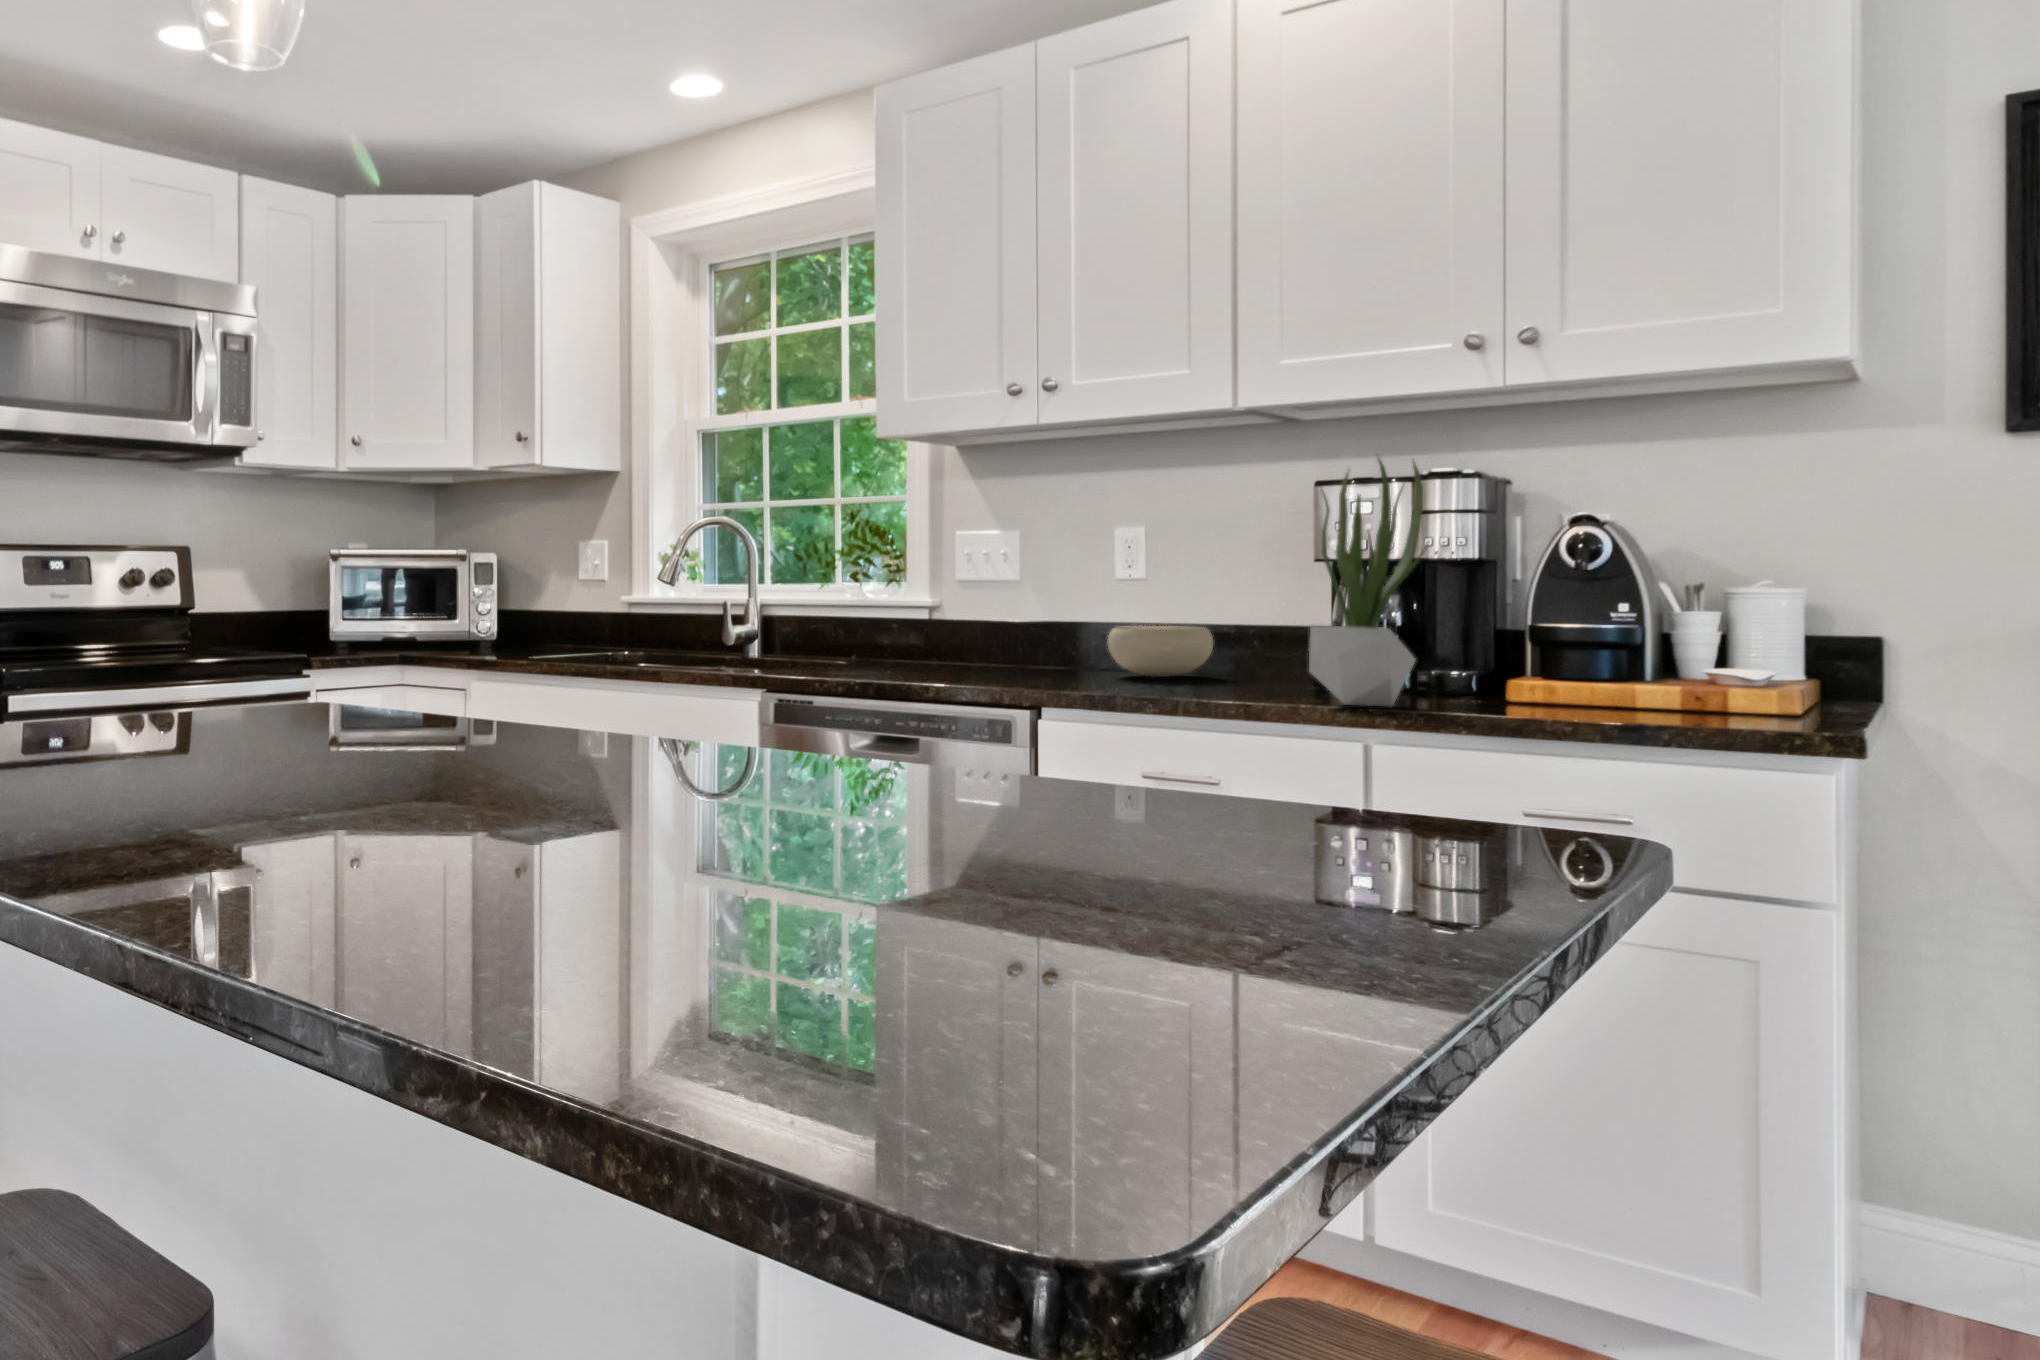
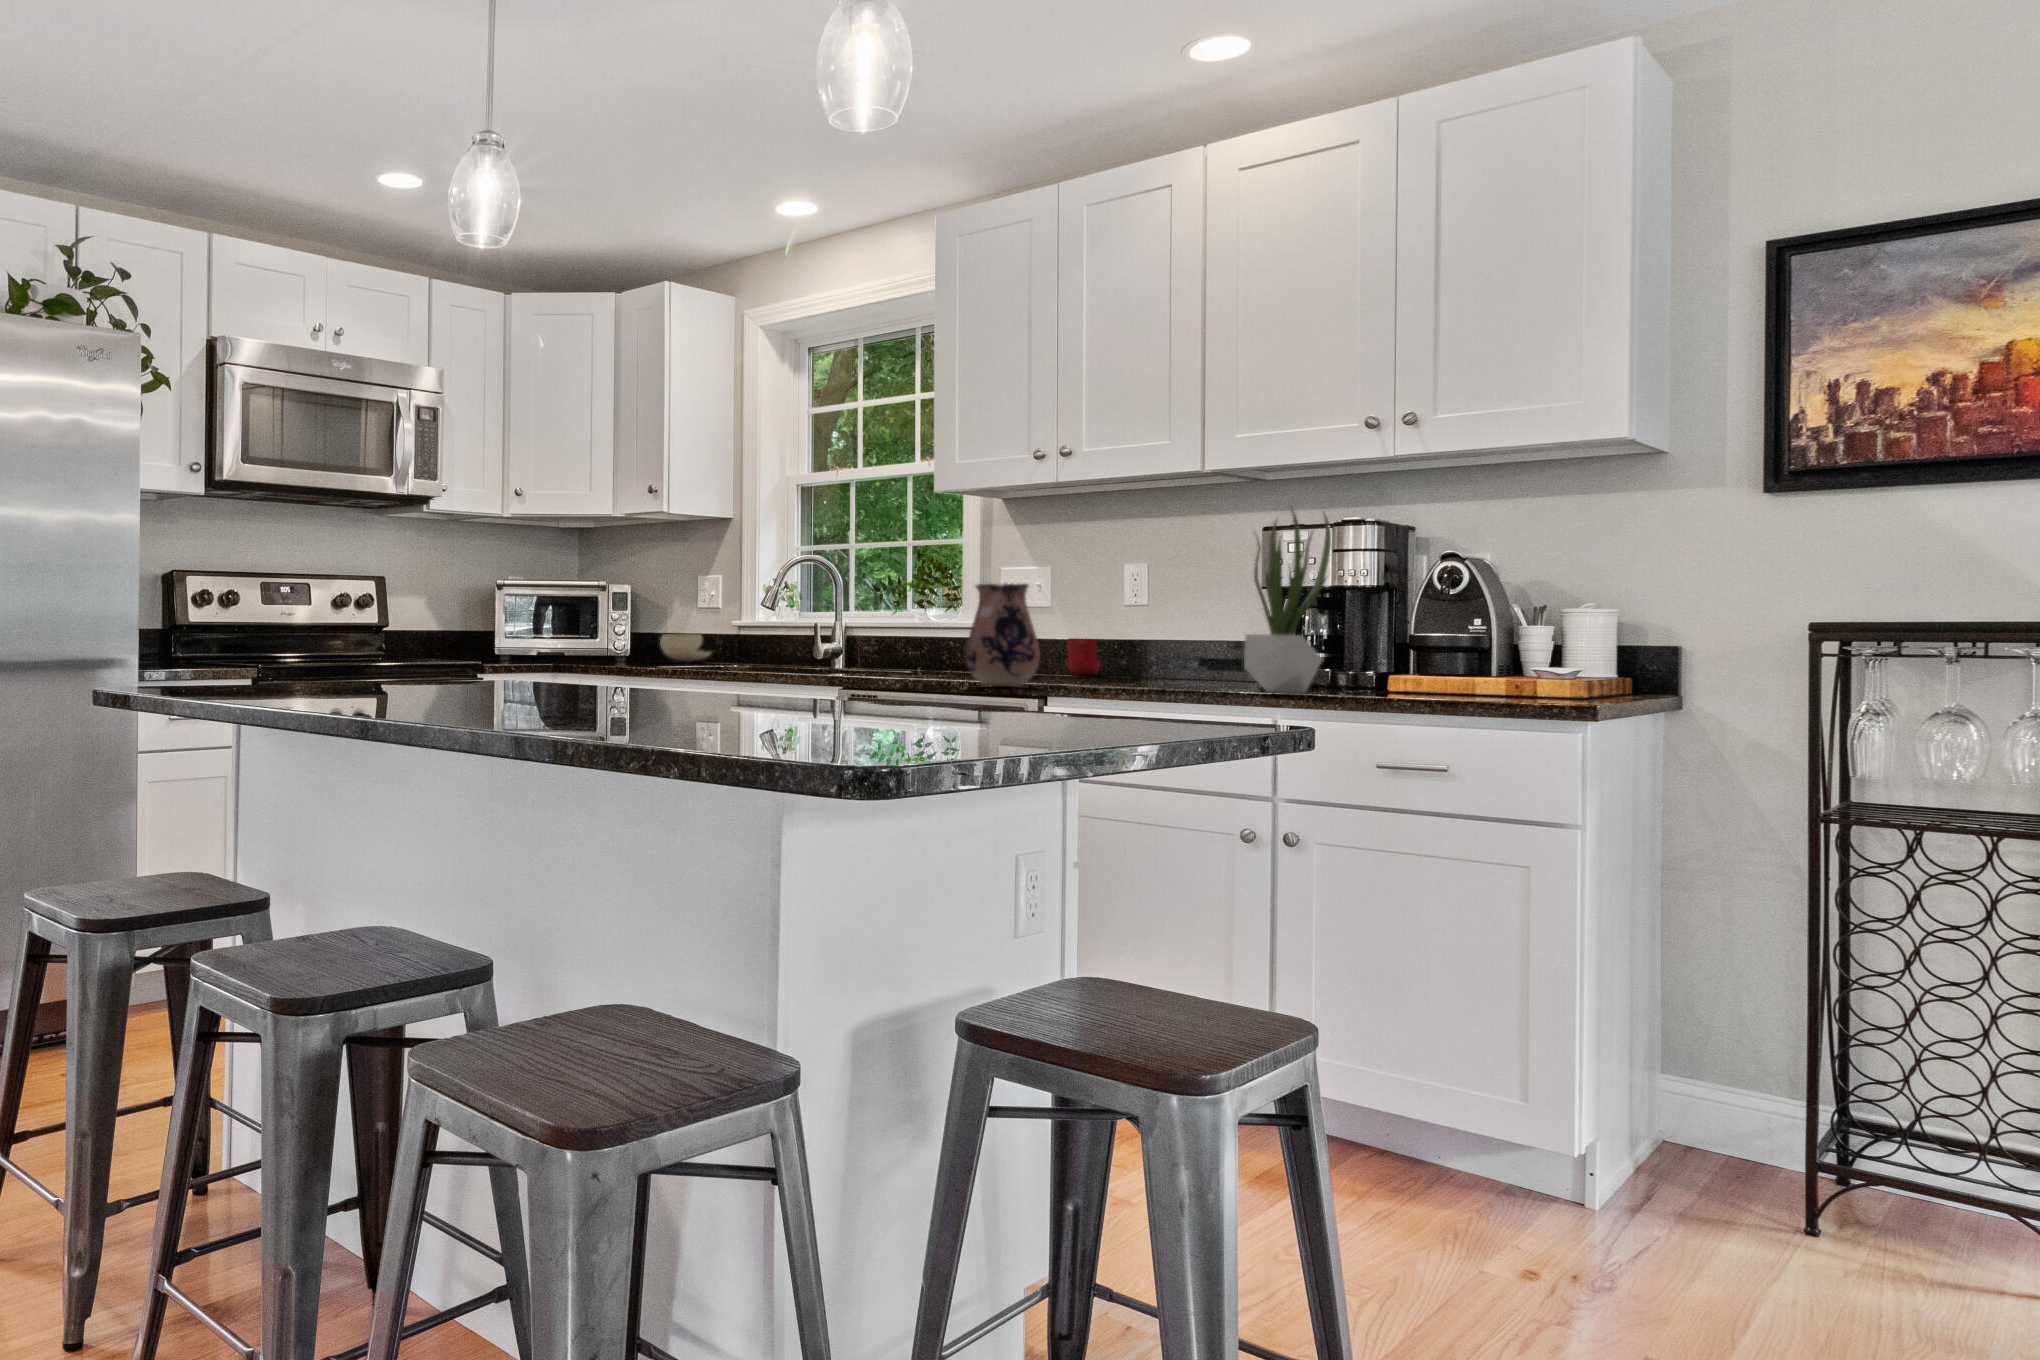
ceramic pitcher: none [931,557,1028,693] -> present [966,584,1040,686]
mug: none [1047,622,1087,668] -> present [1068,639,1100,675]
bowl: present [1108,626,1213,677] -> present [660,634,710,662]

